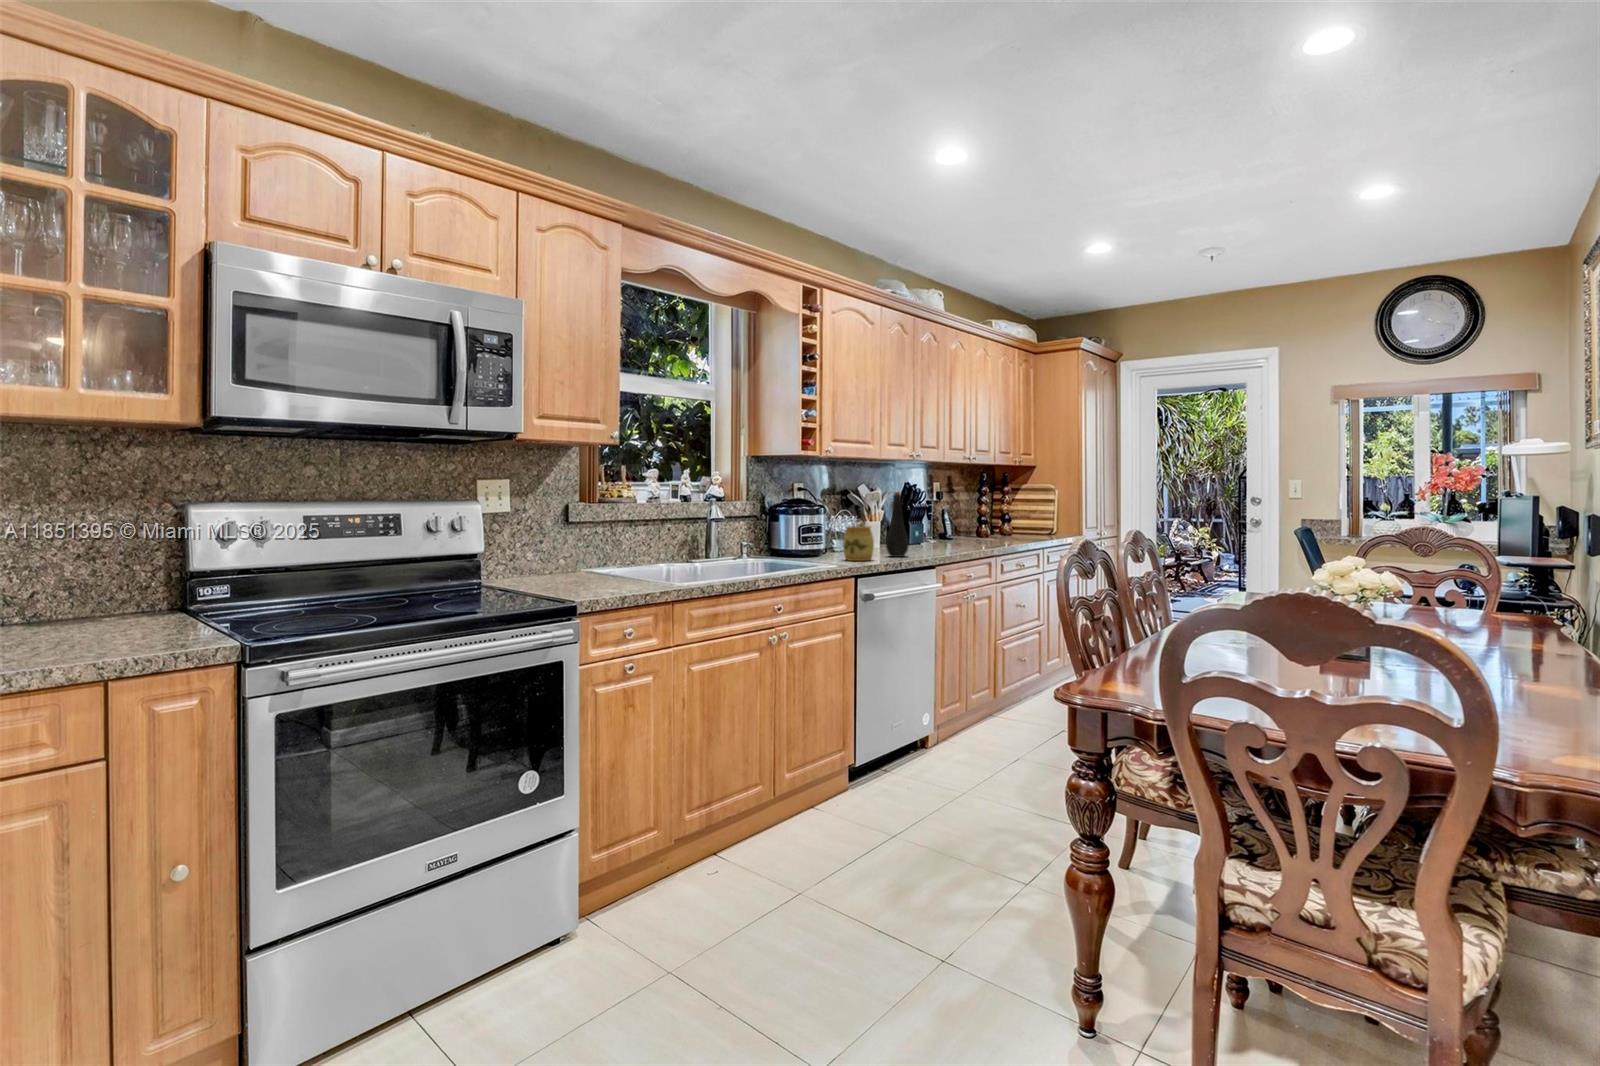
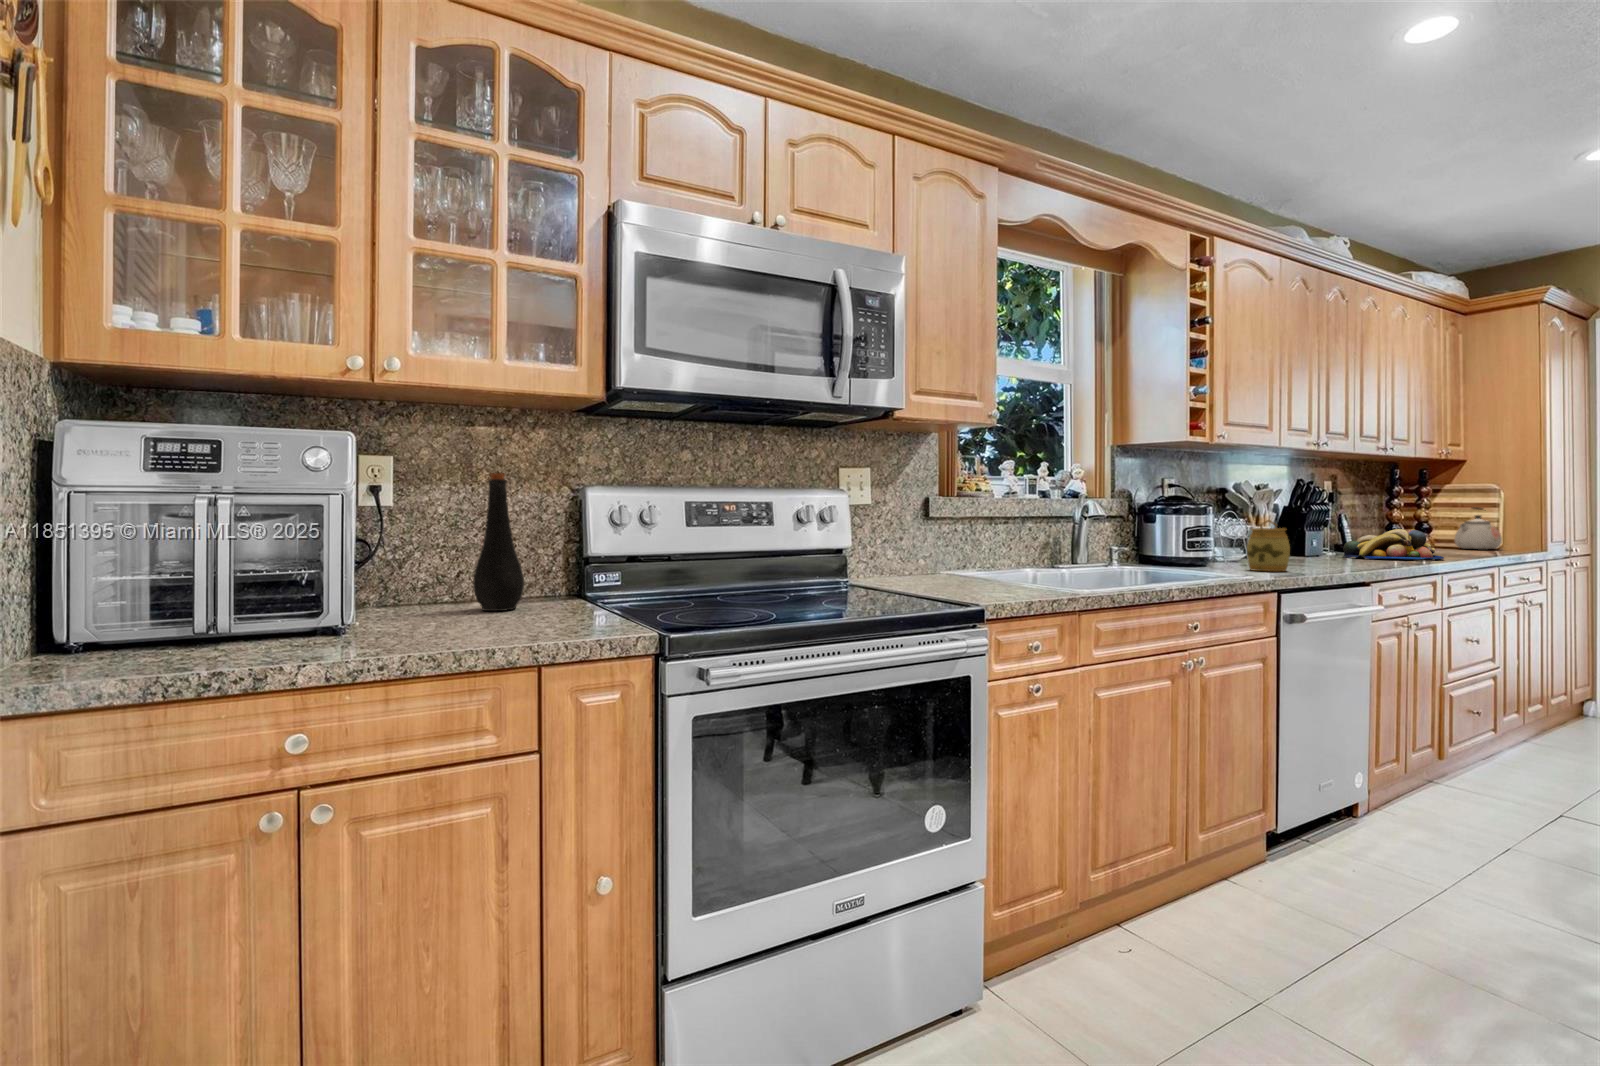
bottle: present [886,492,909,557] -> present [473,473,524,611]
kettle: none [1027,503,1056,536] -> present [1455,507,1502,550]
fruit bowl: none [935,523,1001,547] -> present [1343,529,1444,560]

